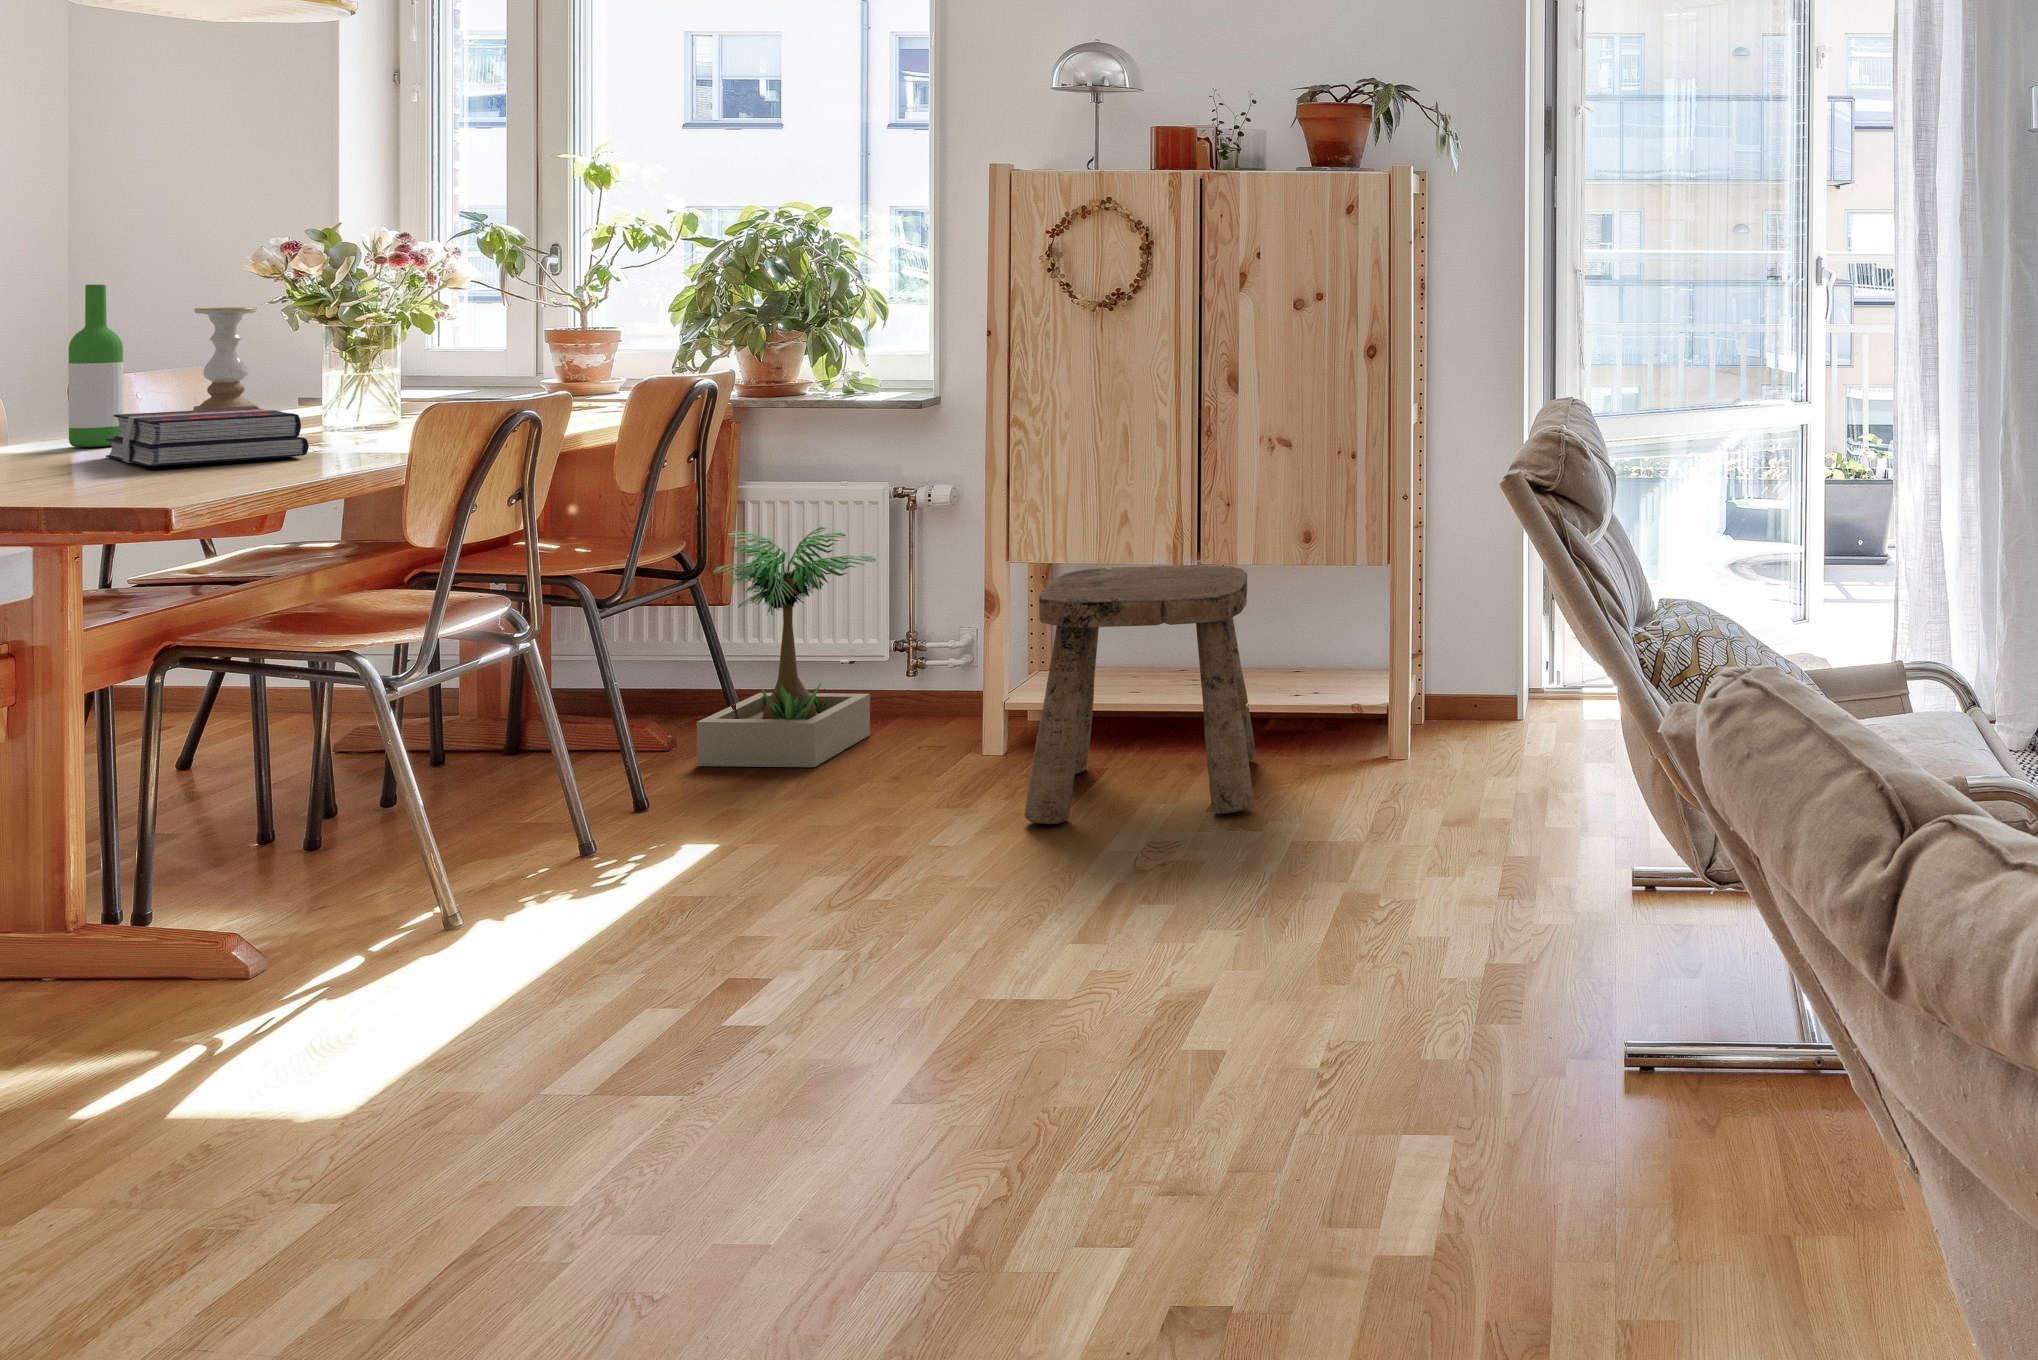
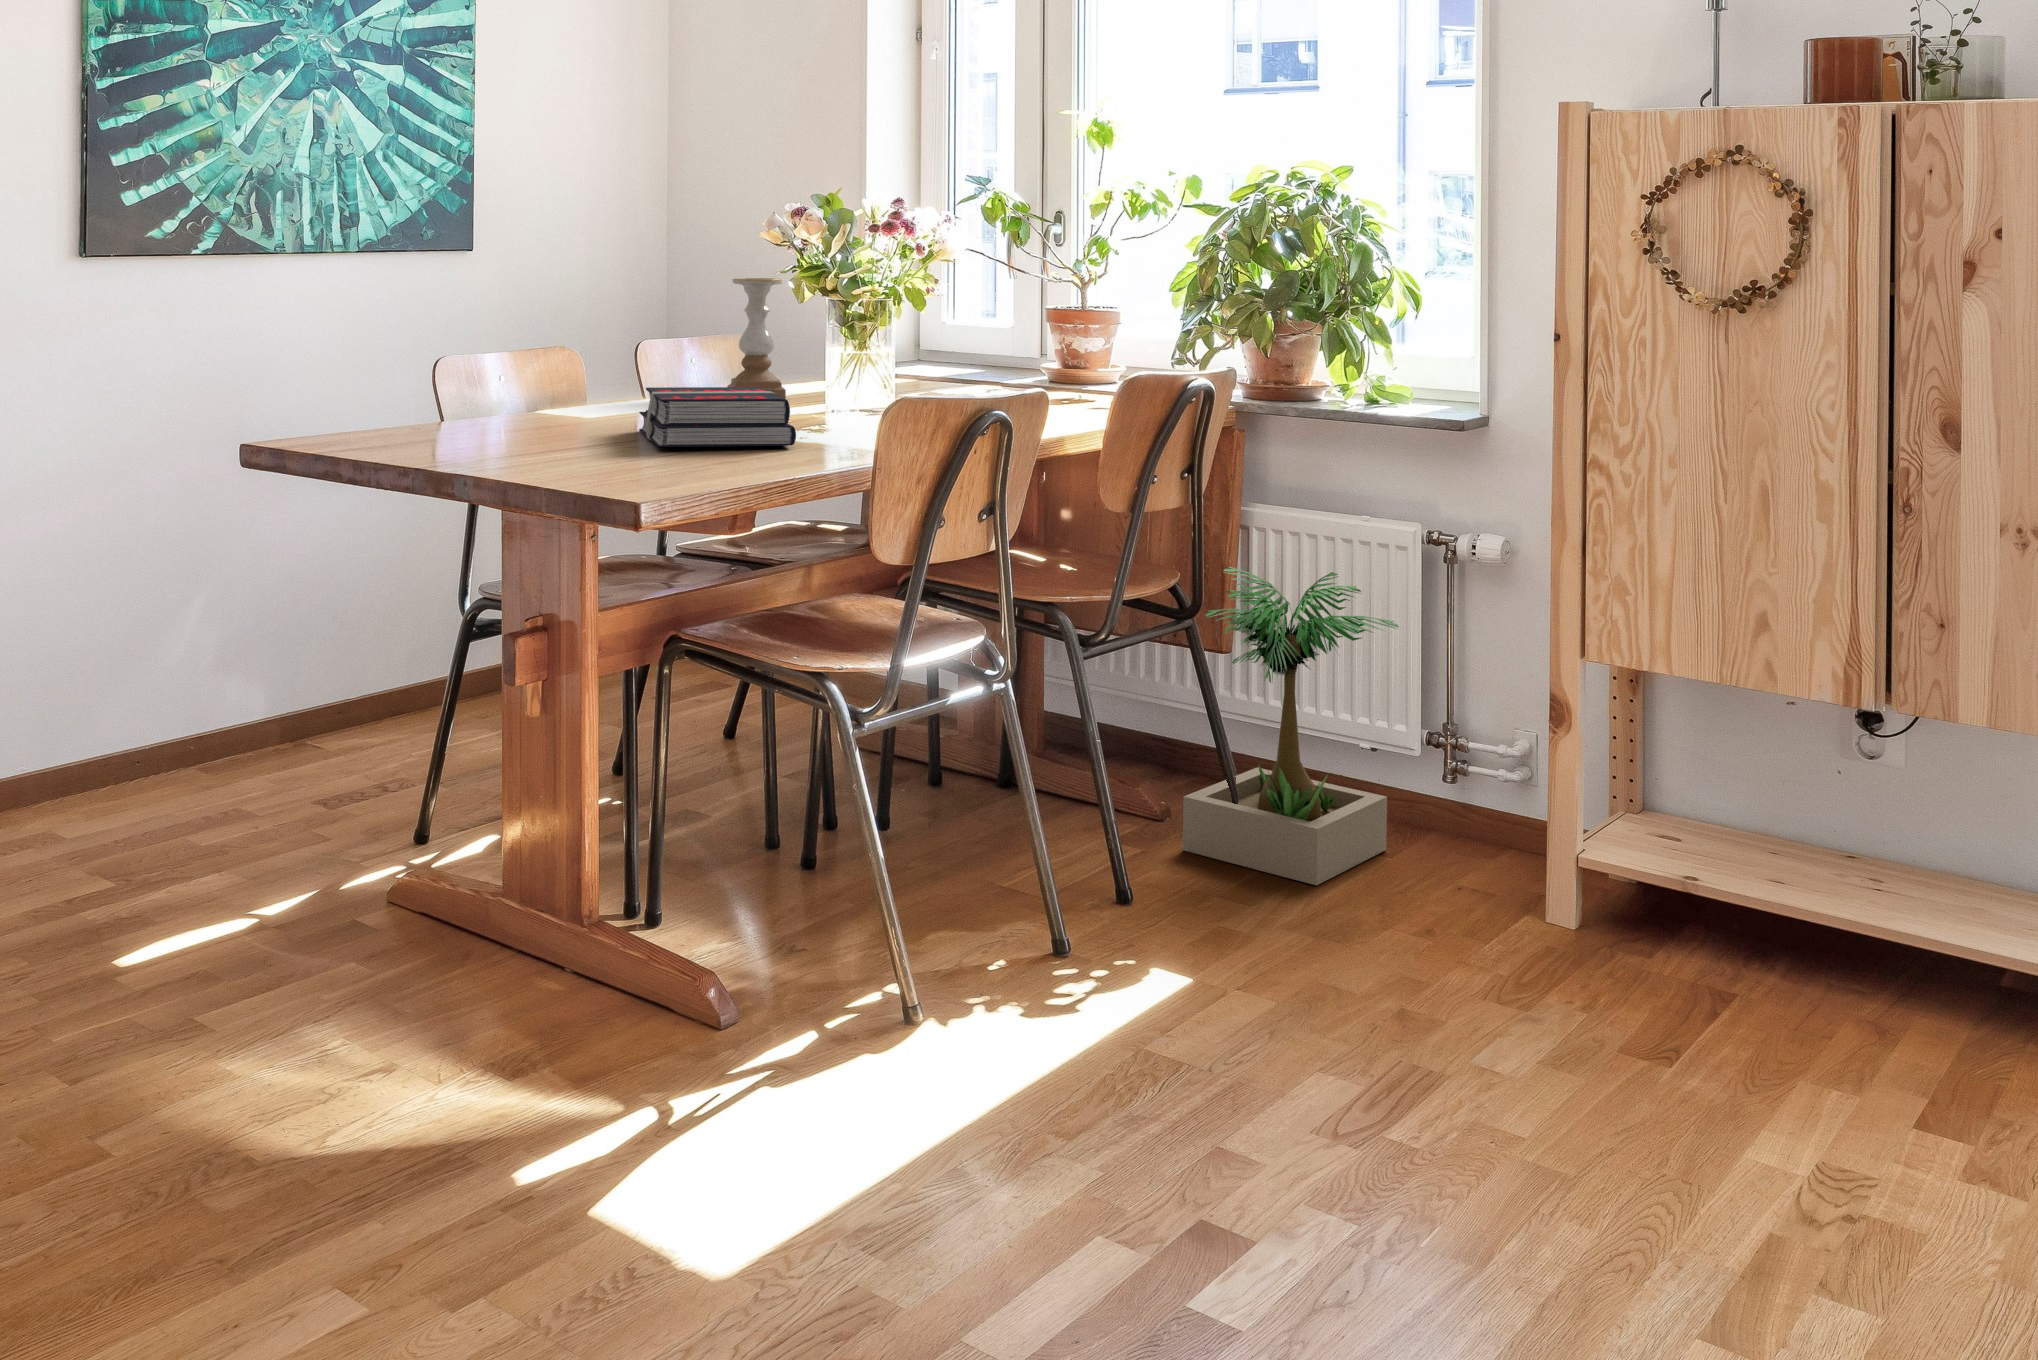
wine bottle: present [68,284,124,447] -> none [621,253,663,417]
stool: present [1025,565,1256,824] -> none [1598,691,1985,1140]

